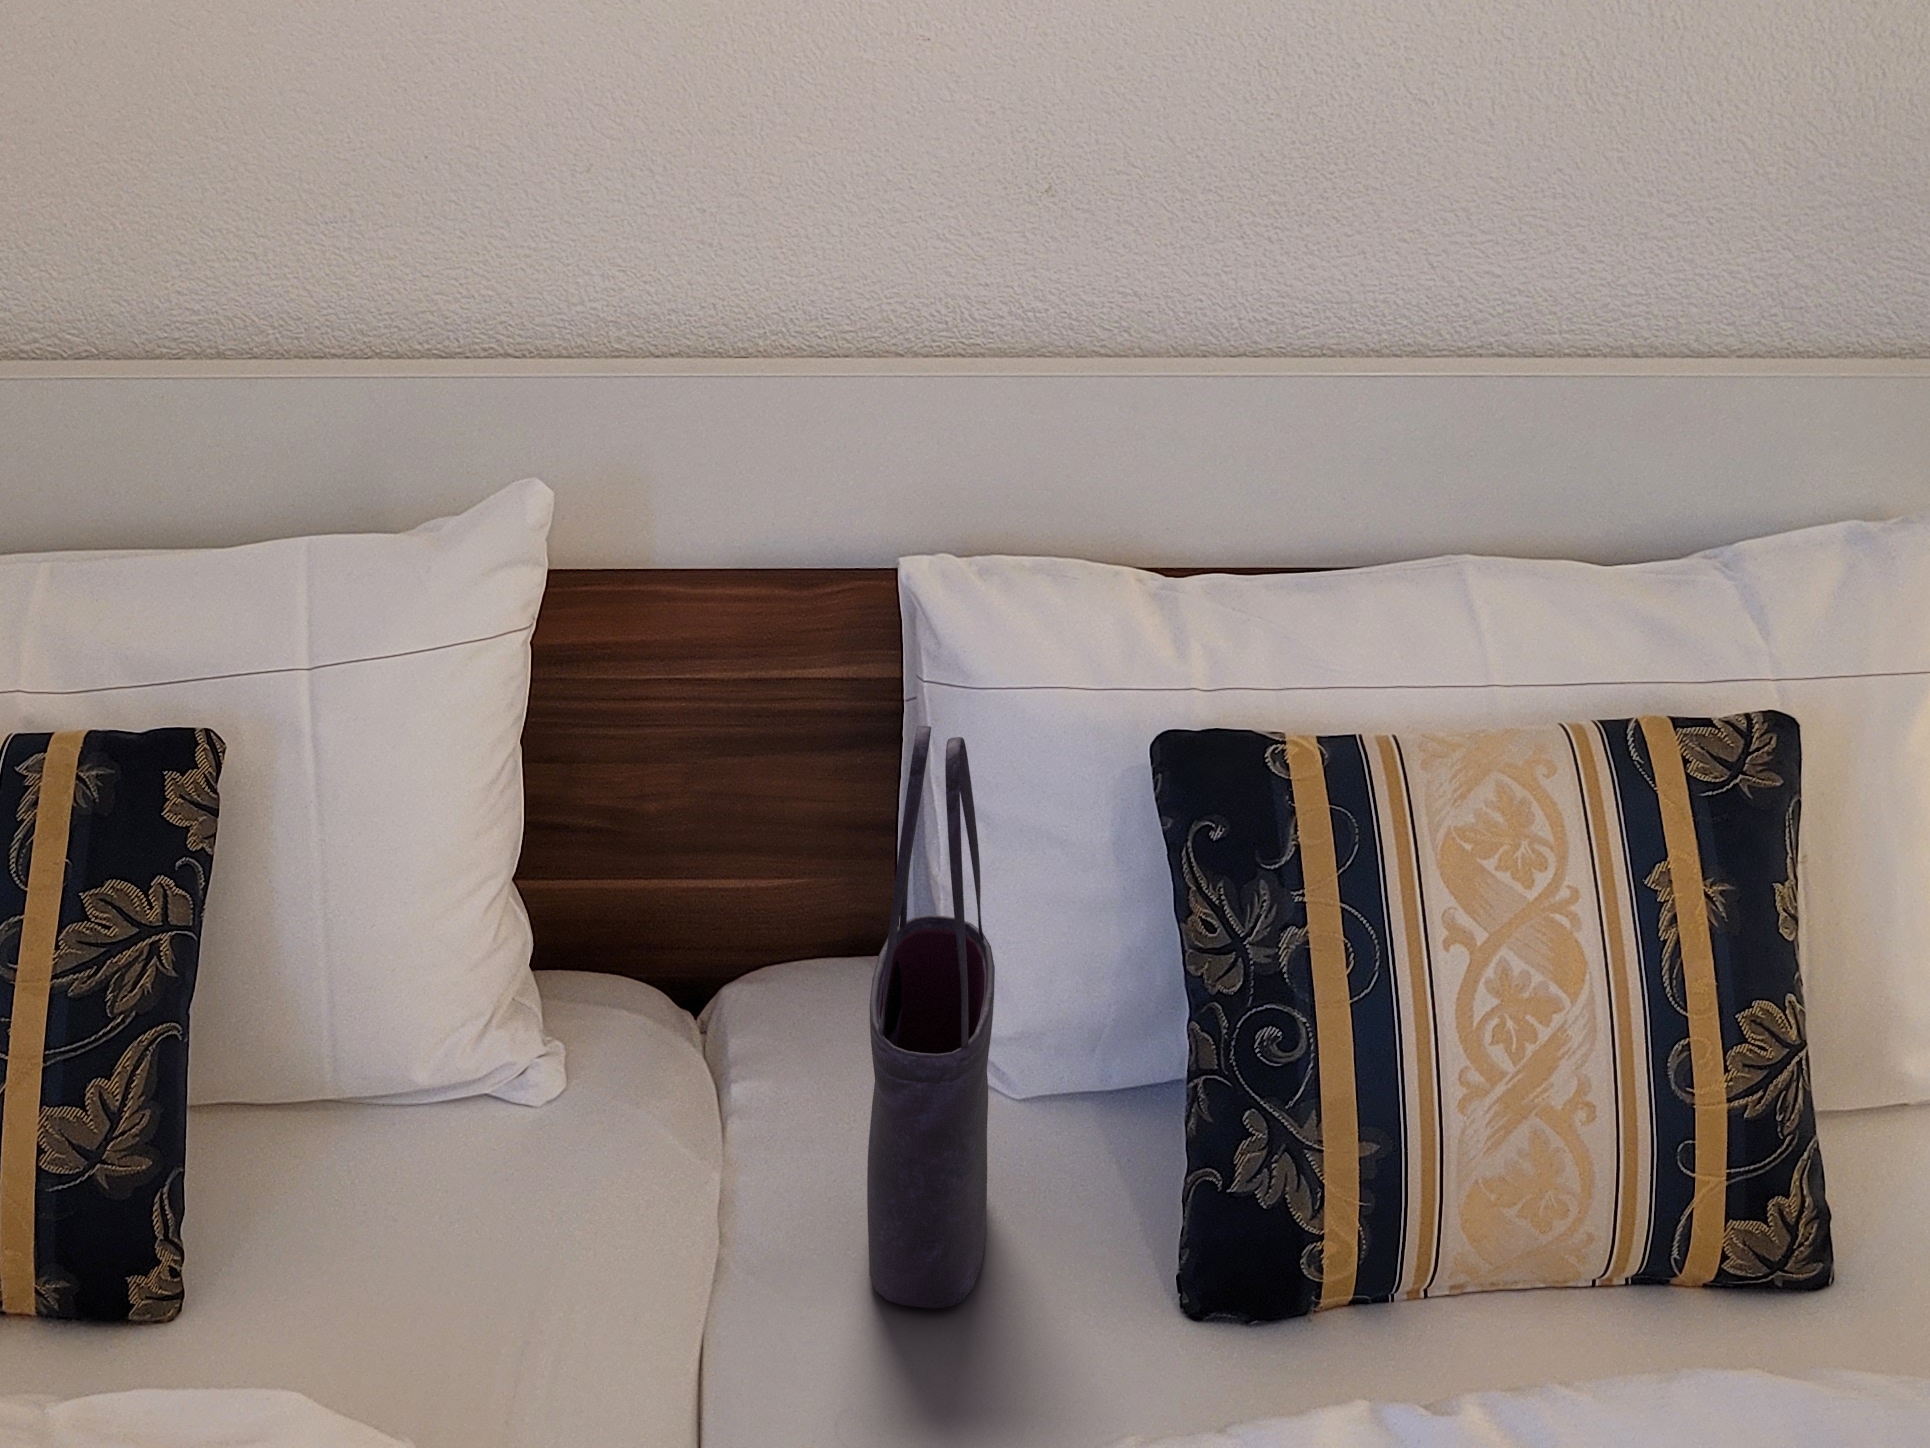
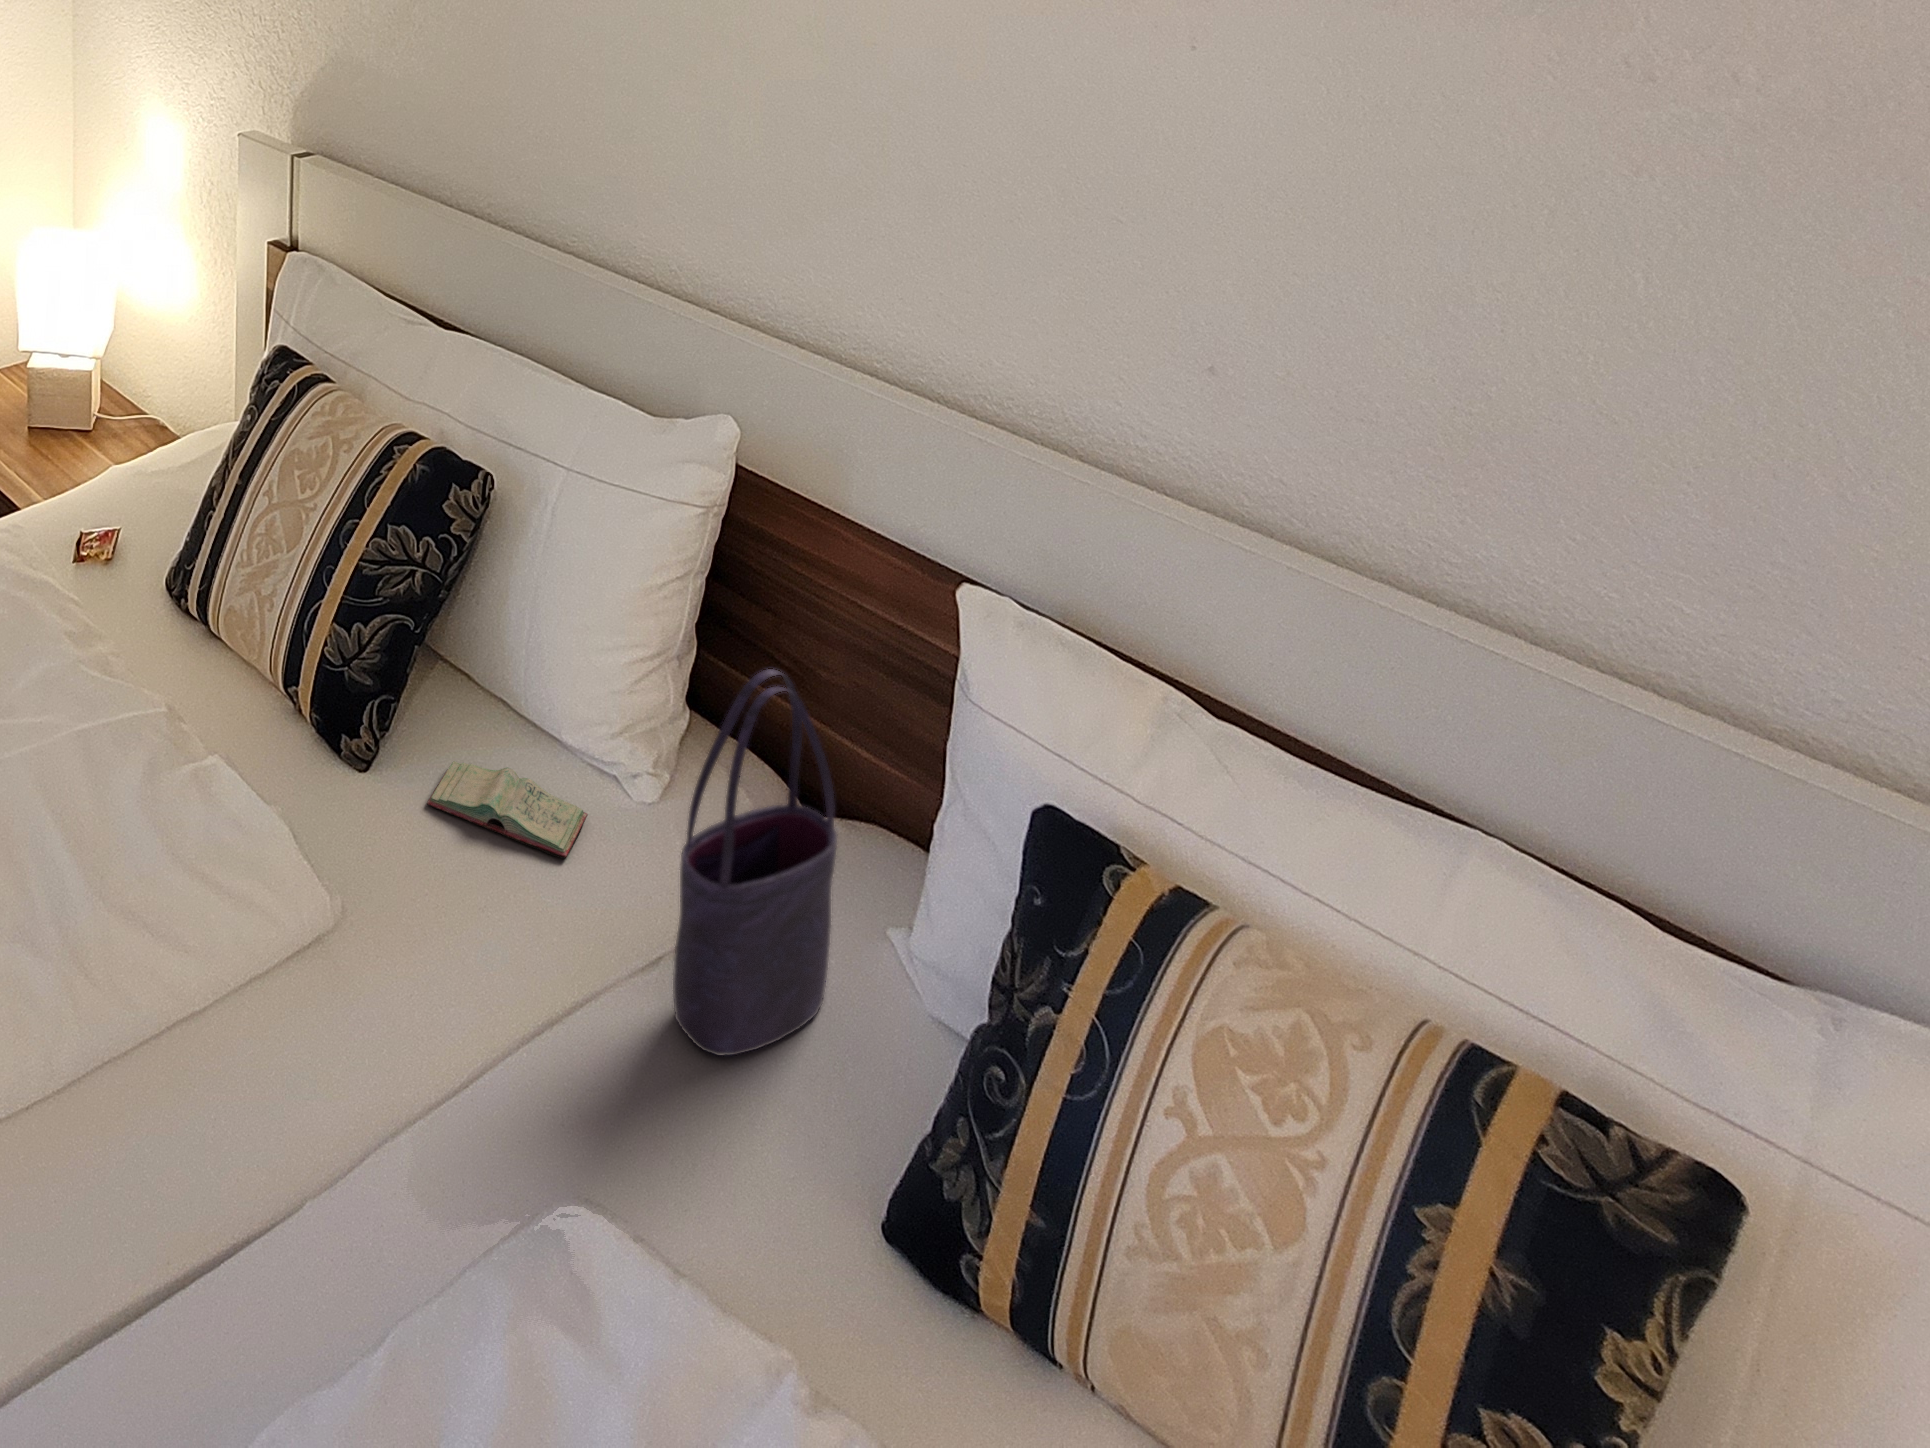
book: none [307,1160,577,1304] -> present [427,761,588,859]

